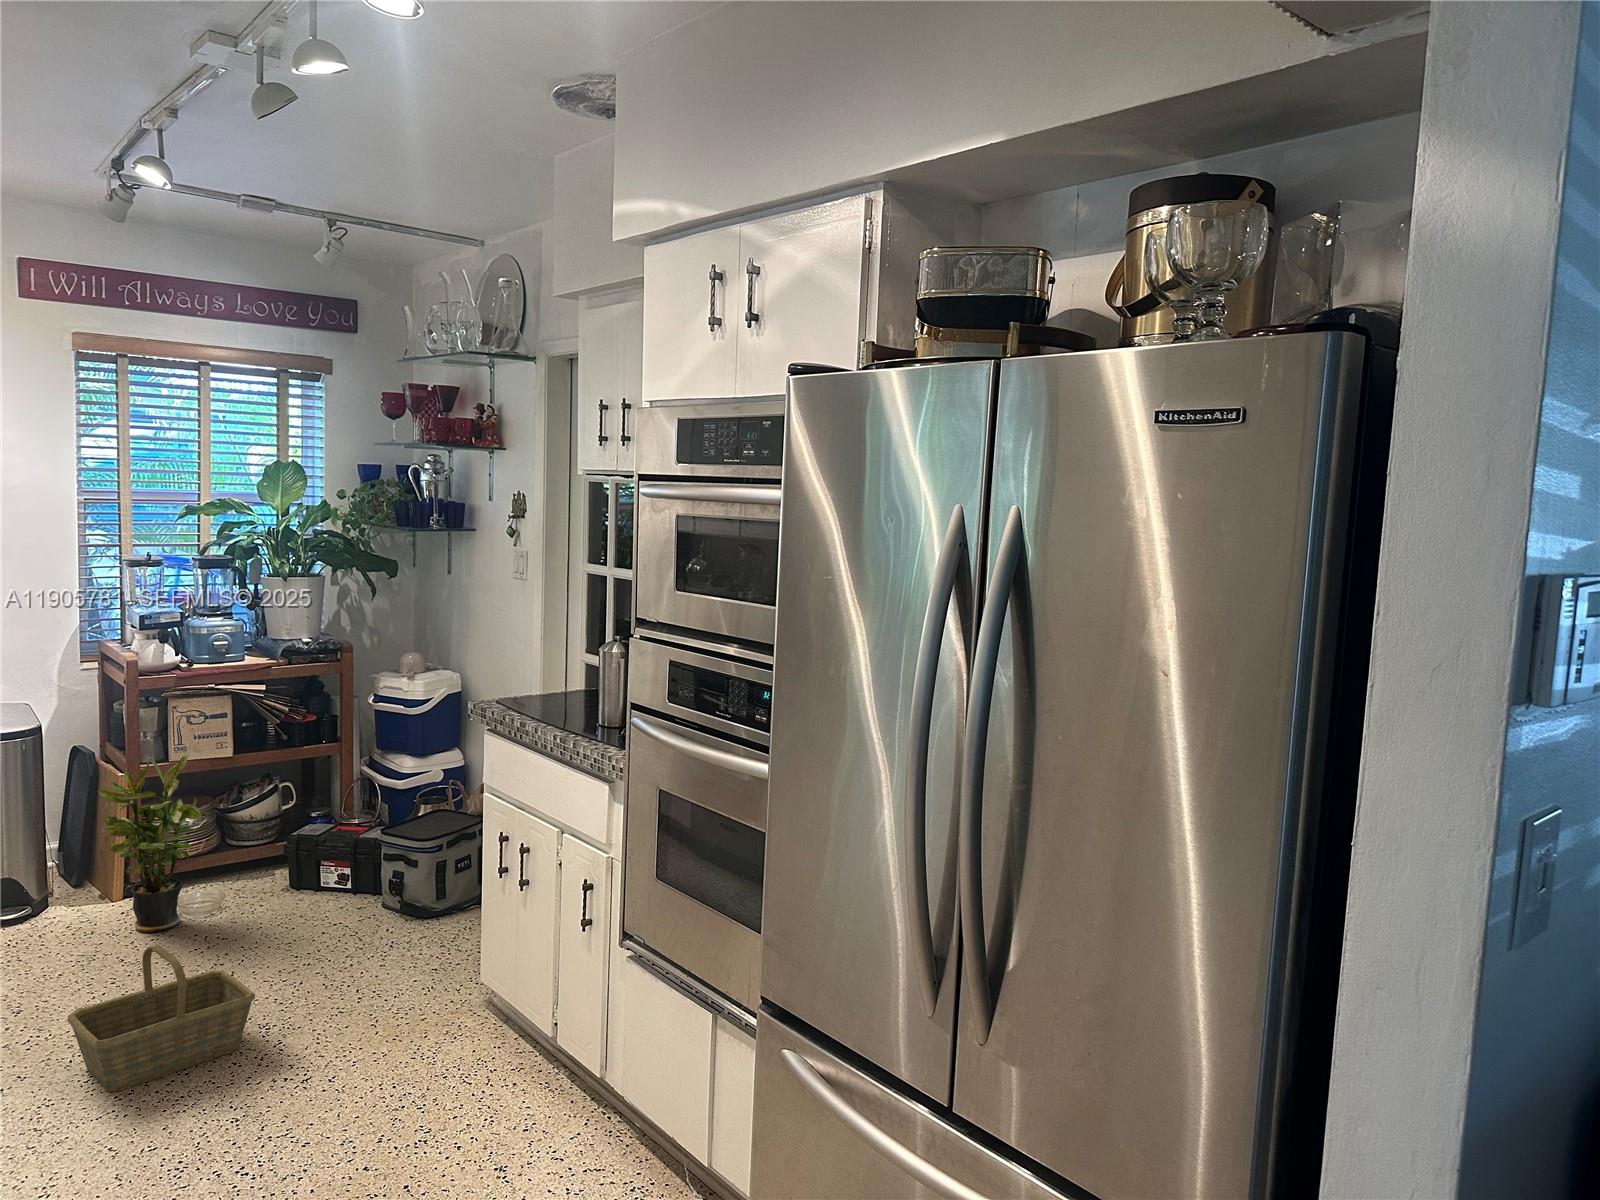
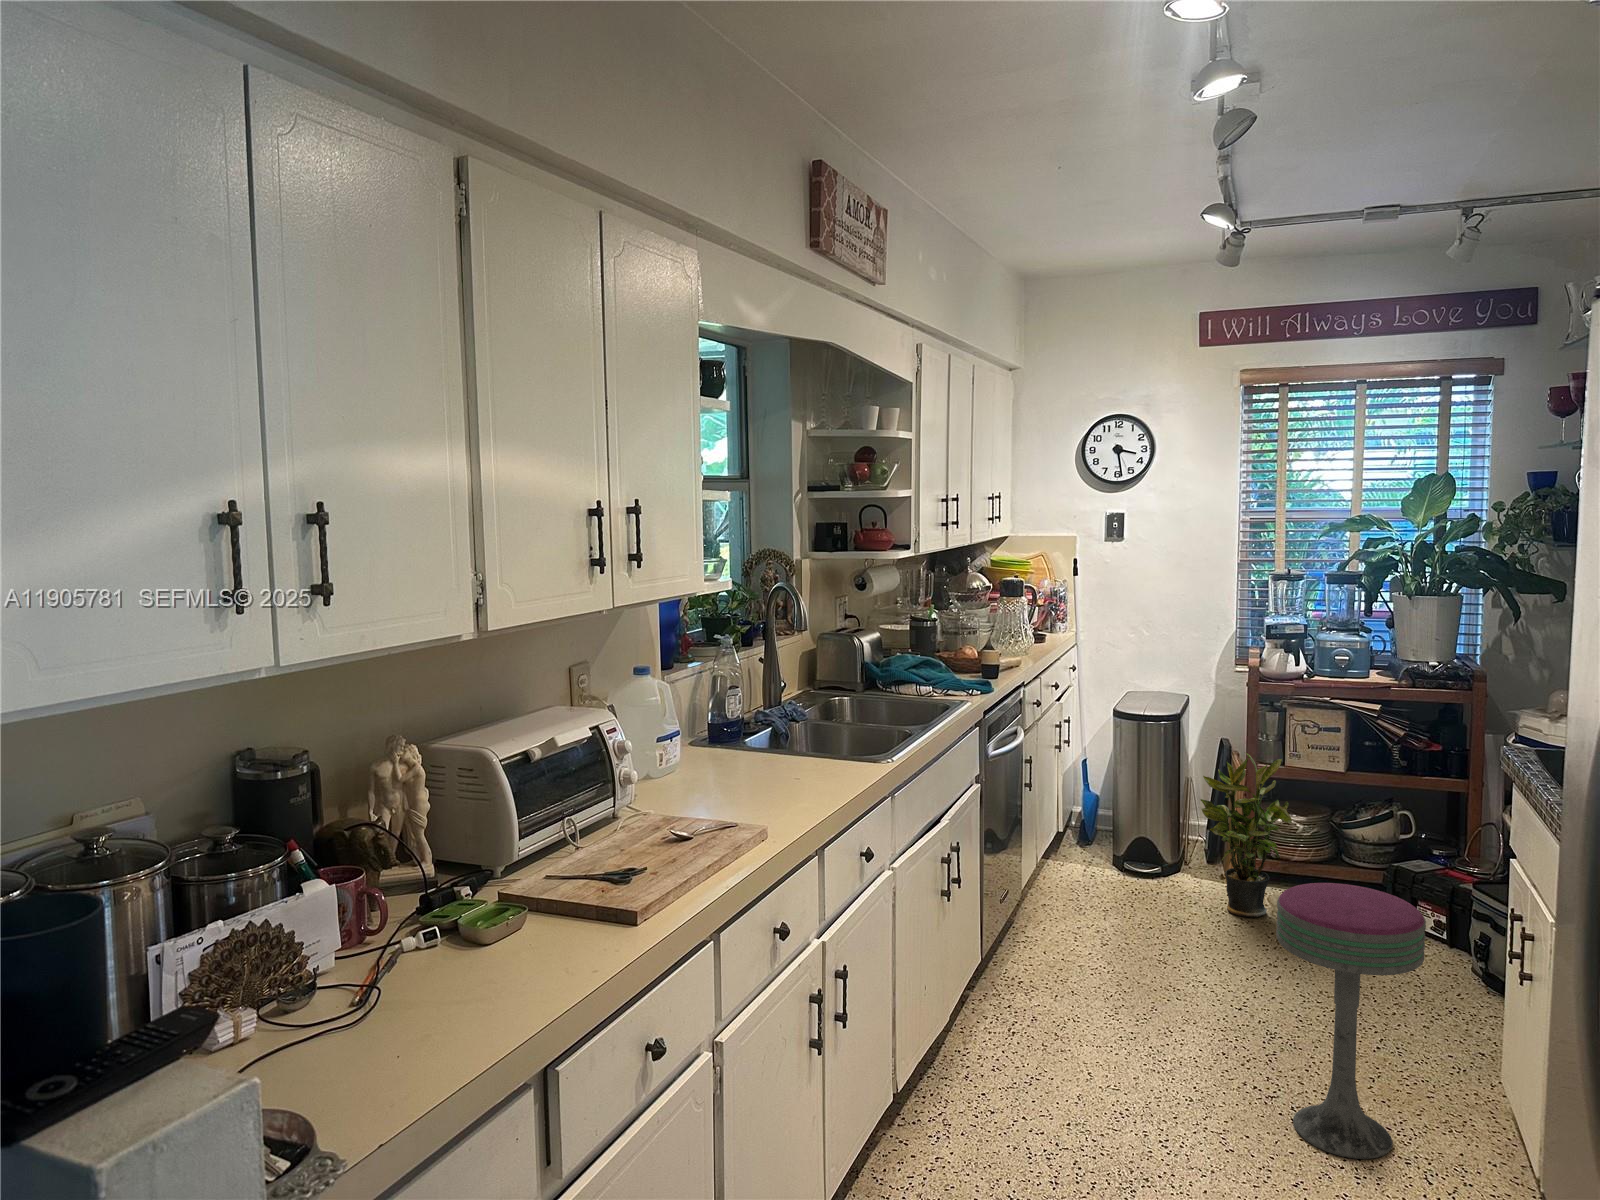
bar stool: none [315,849,445,1099] -> present [1276,883,1426,1159]
basket: present [68,945,255,1093] -> none [1105,917,1251,1042]

